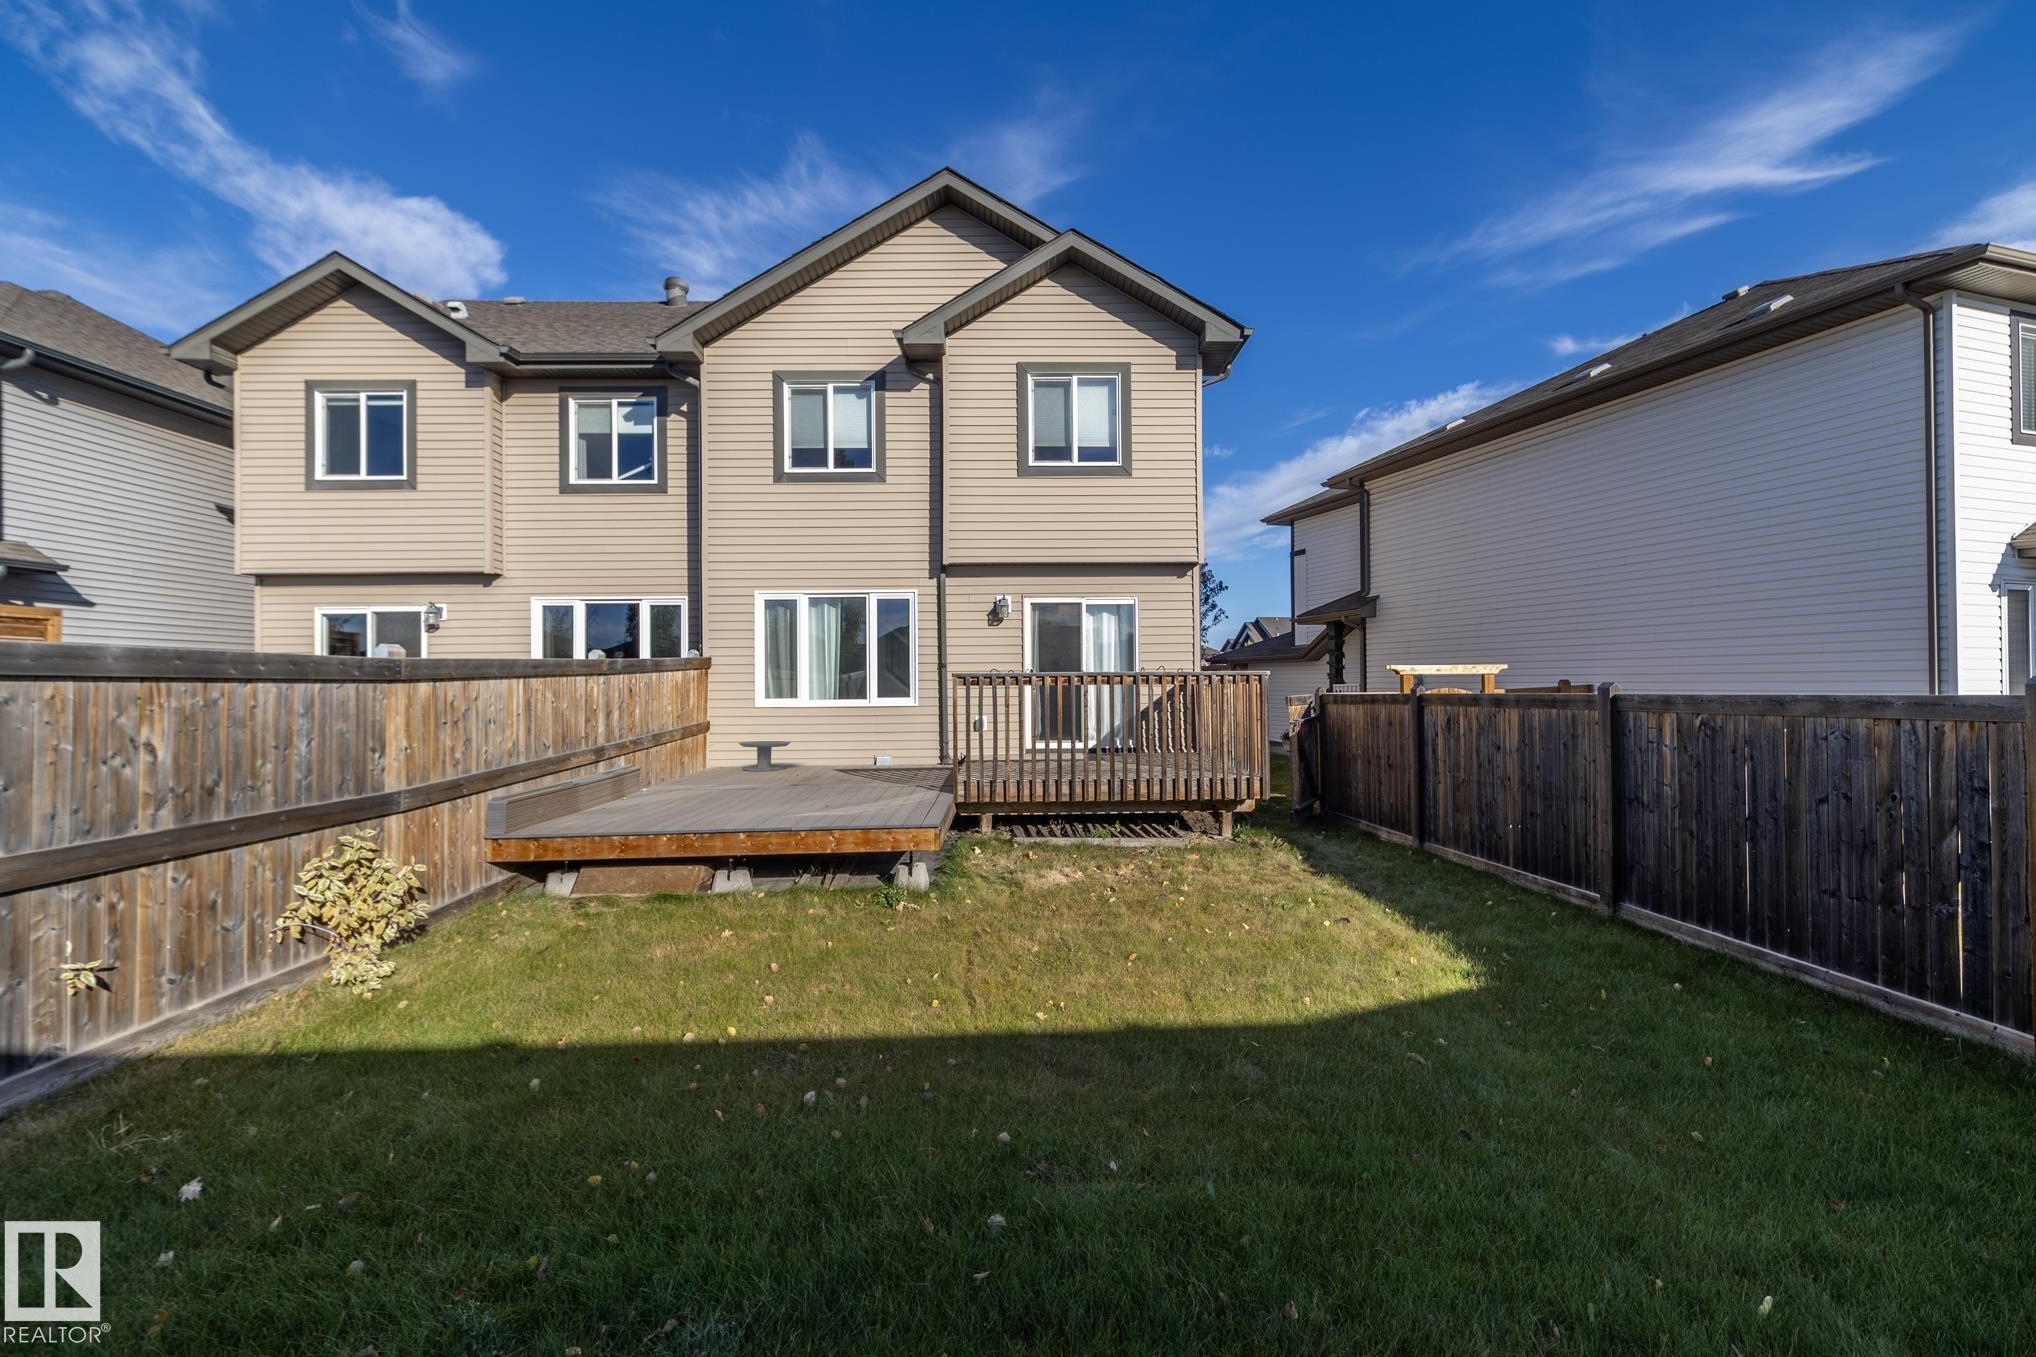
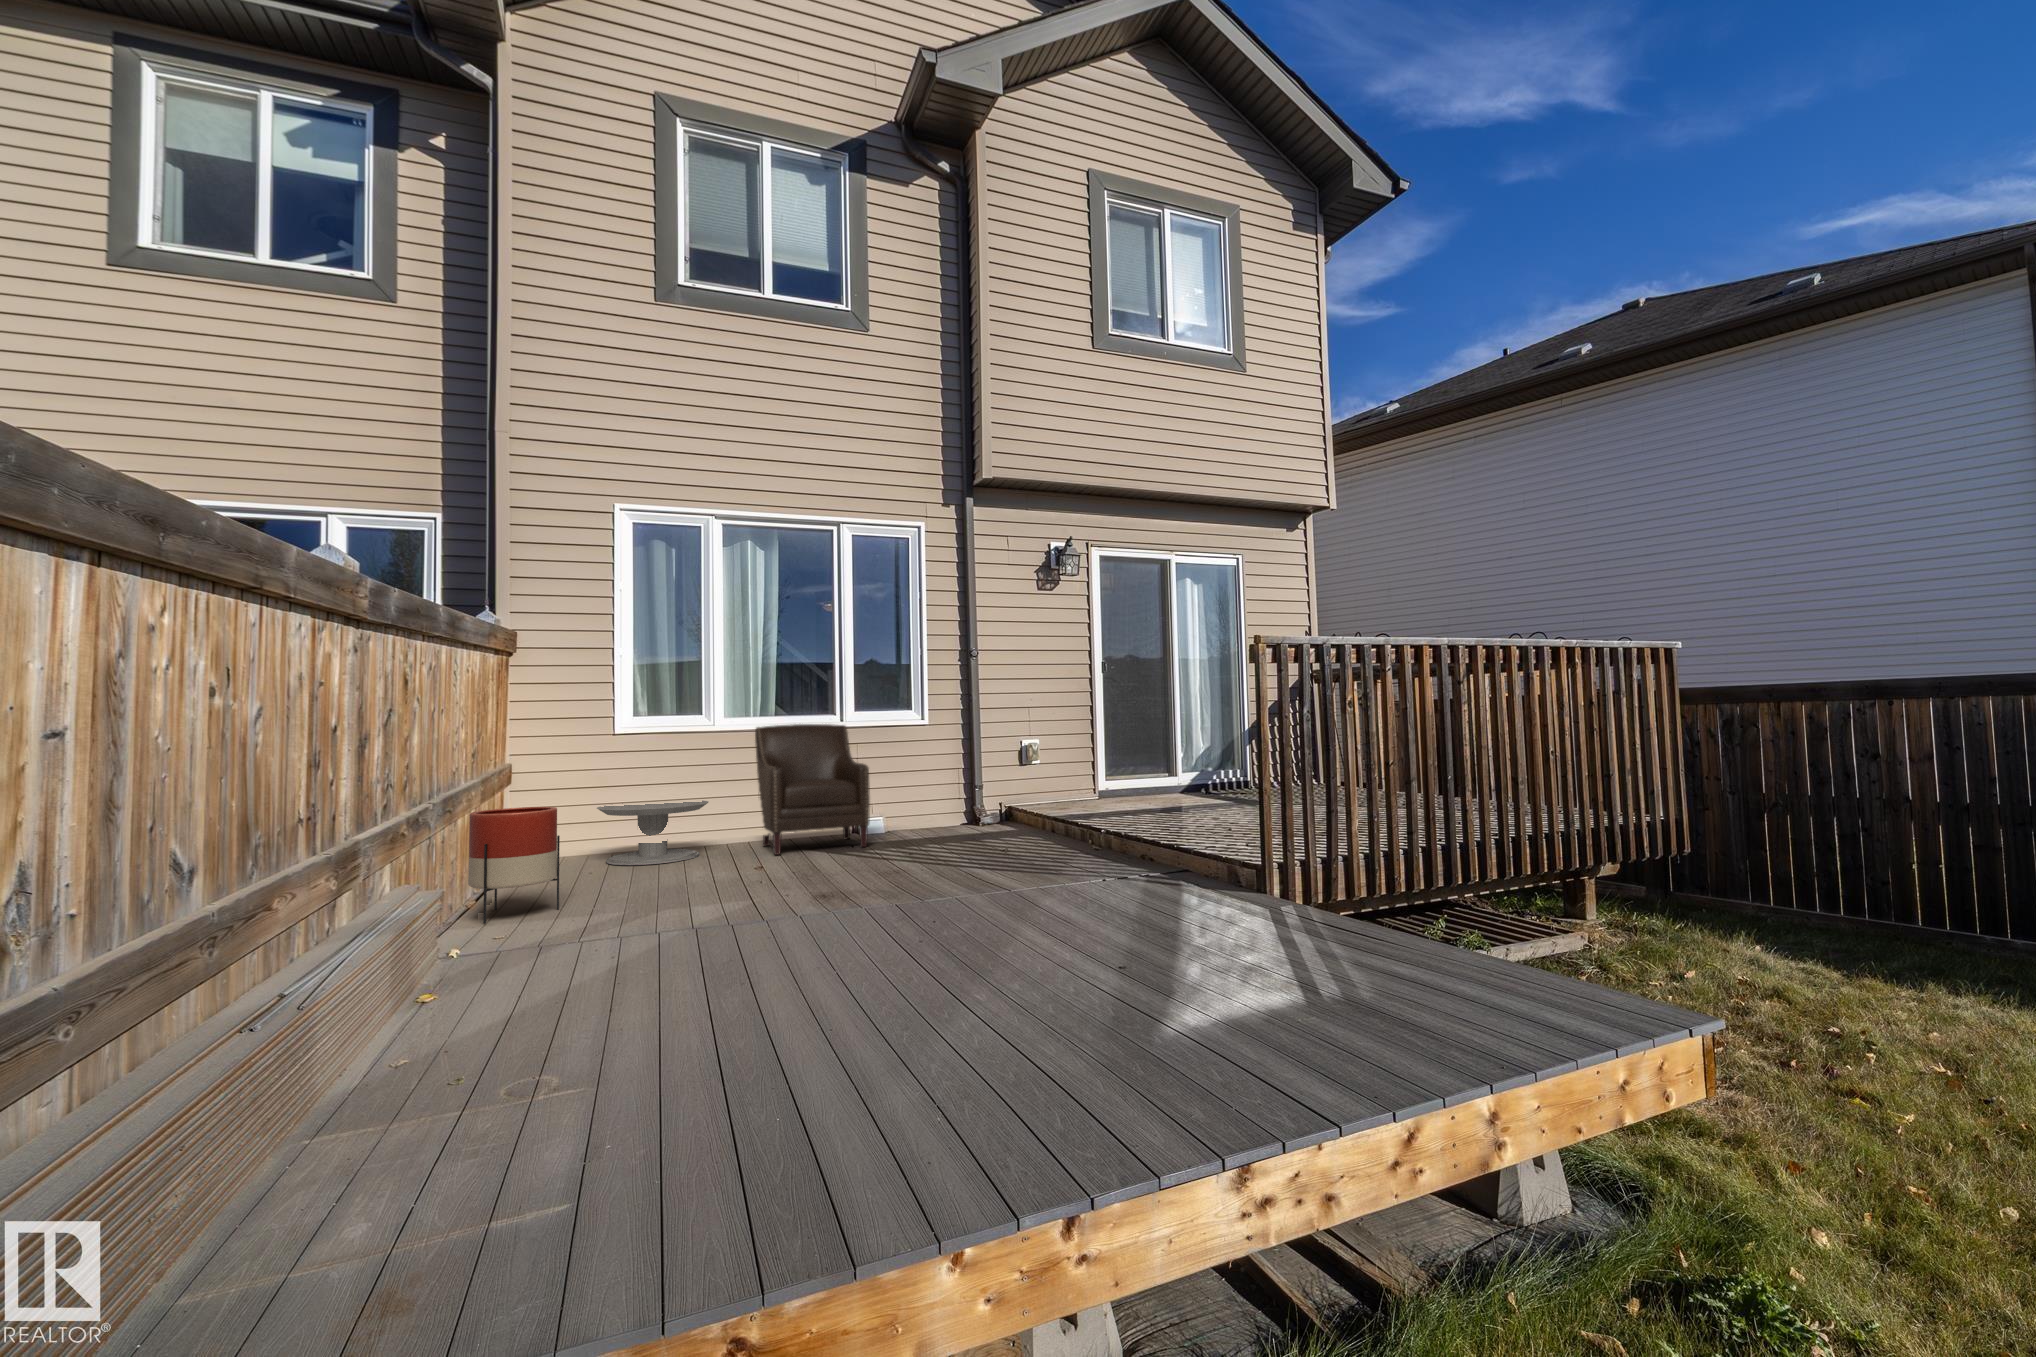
chair: none [812,705,869,771] -> present [755,724,870,855]
planter: none [663,740,696,784] -> present [468,807,560,923]

